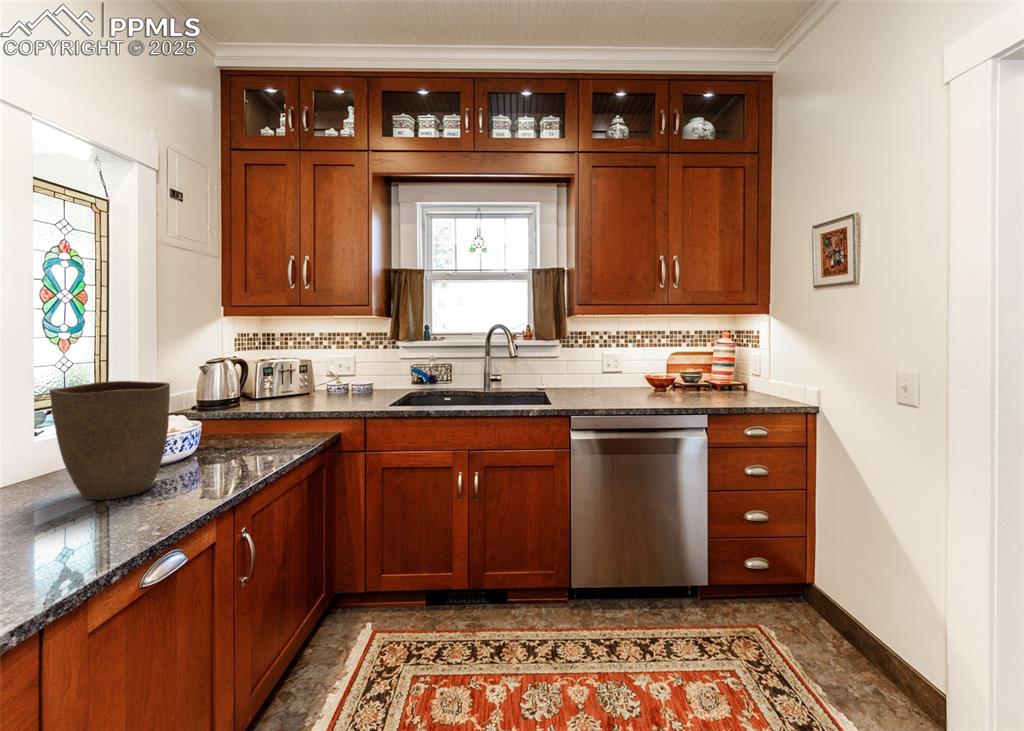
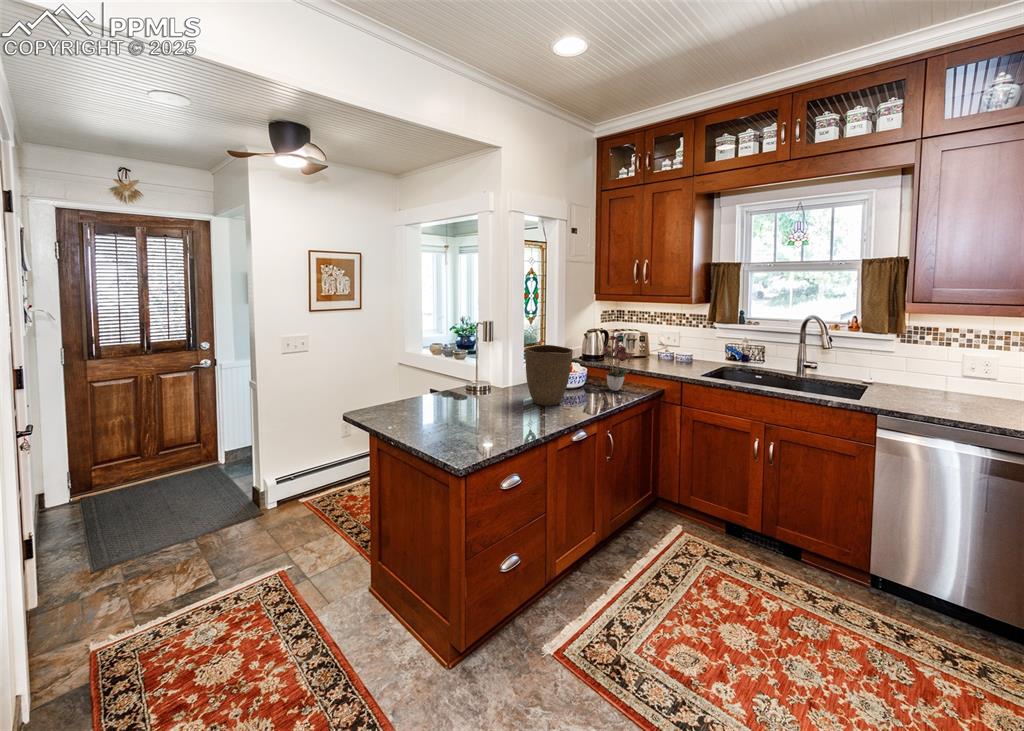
flower arrangement: none [232,355,295,448] -> present [604,336,634,391]

